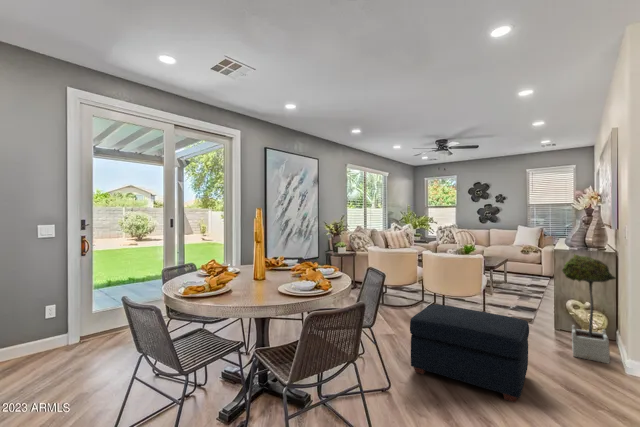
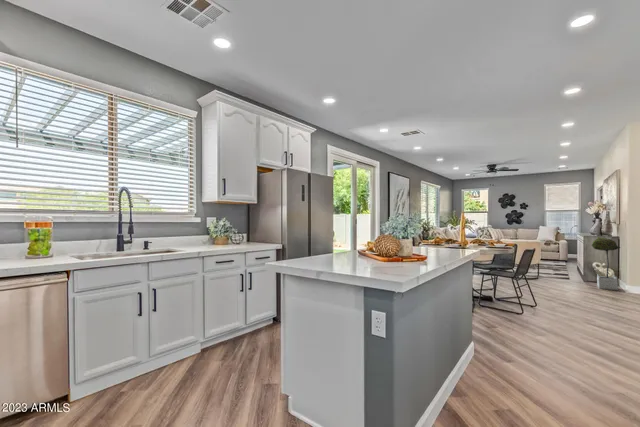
ottoman: present [410,305,529,402] -> none [523,263,585,299]

